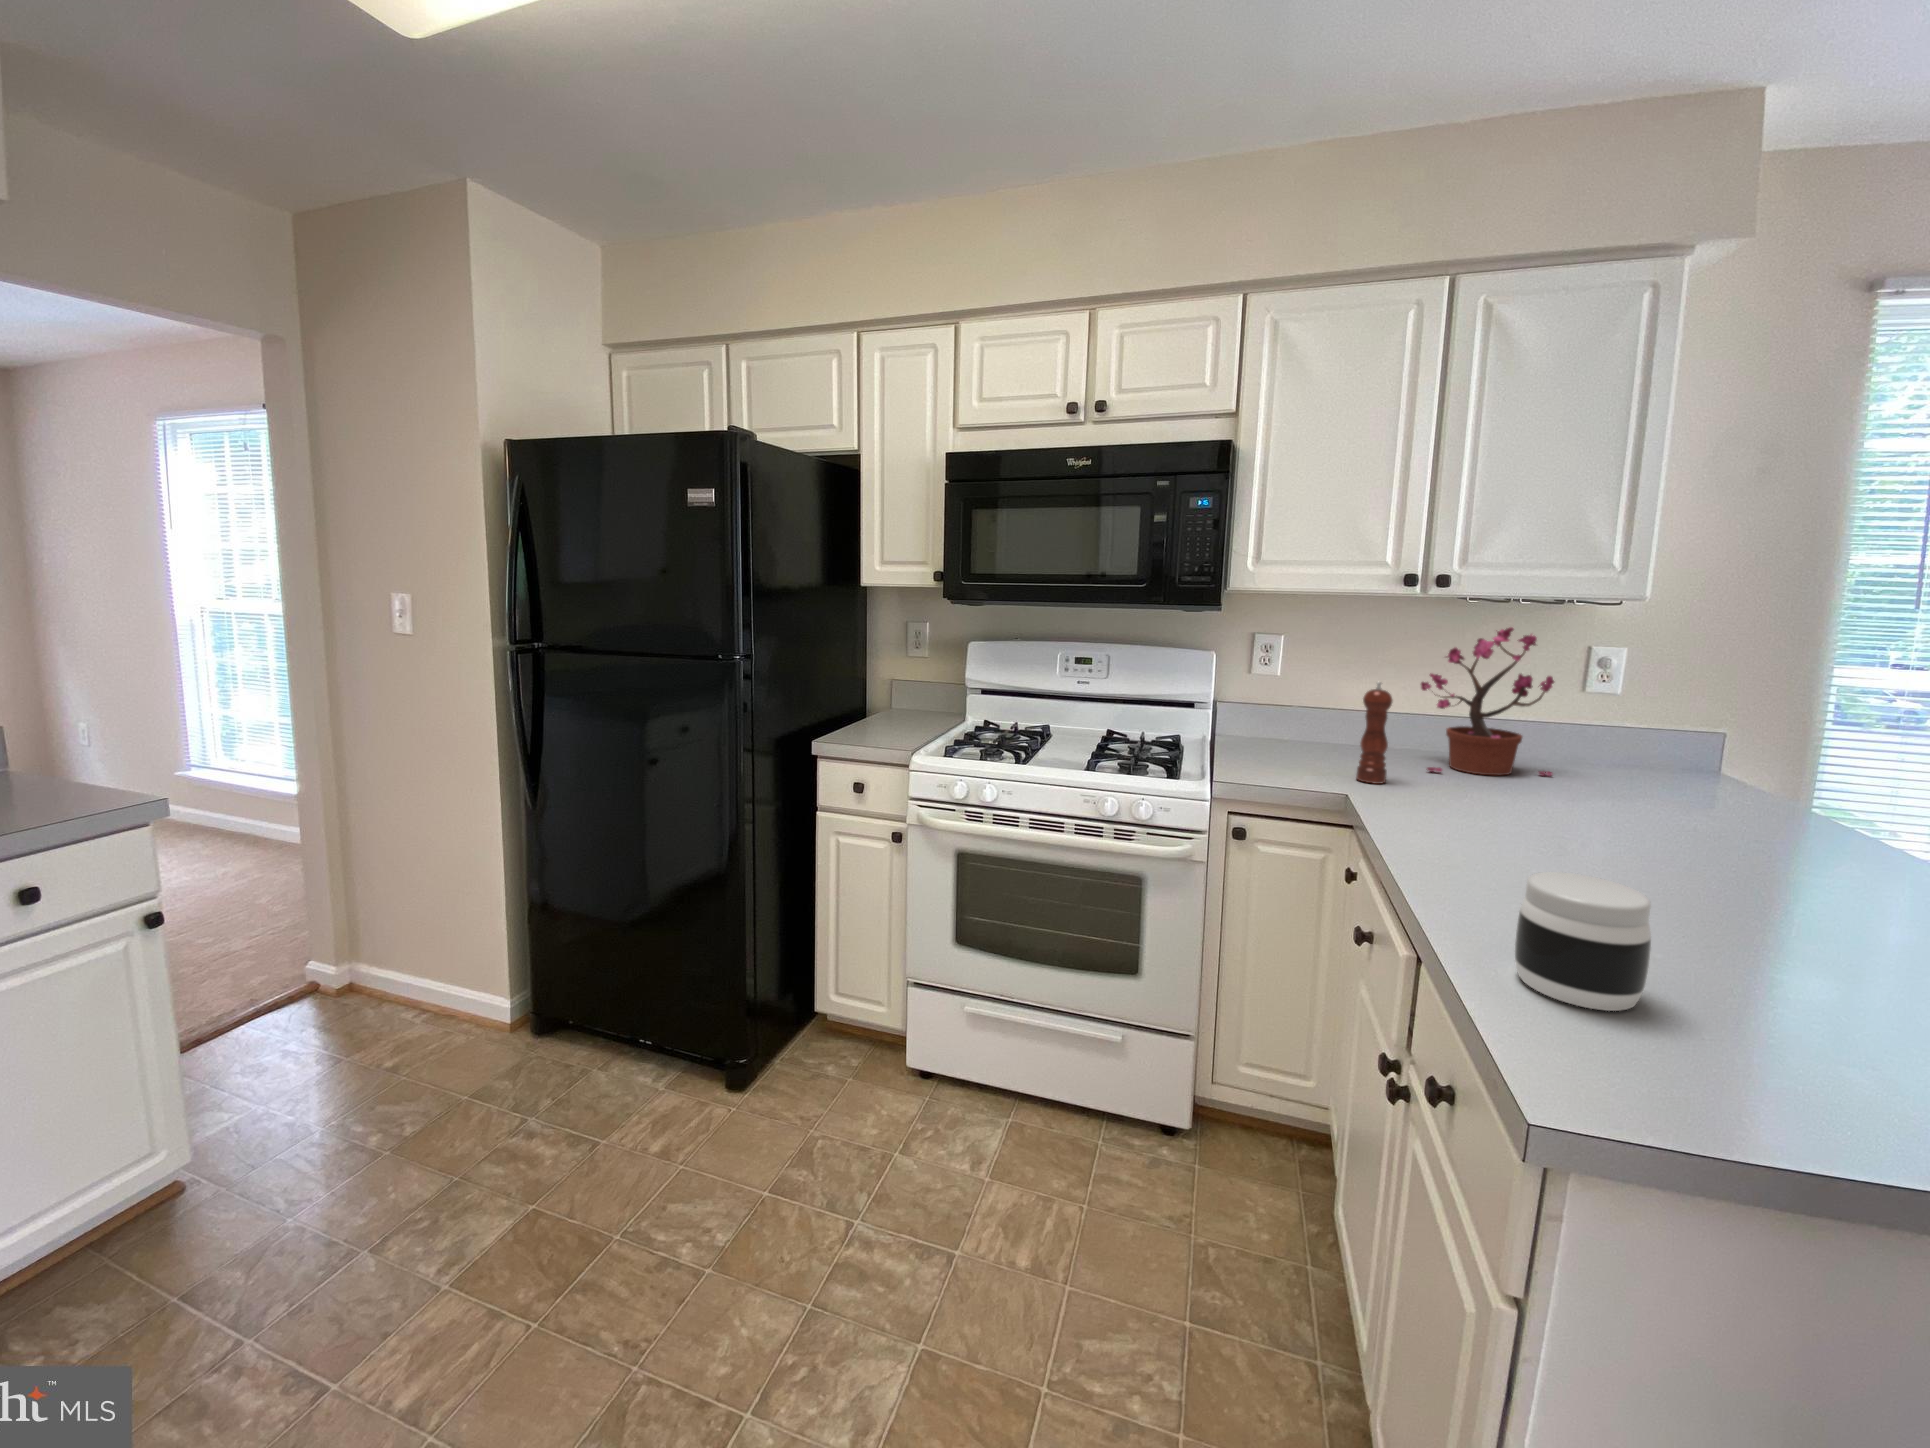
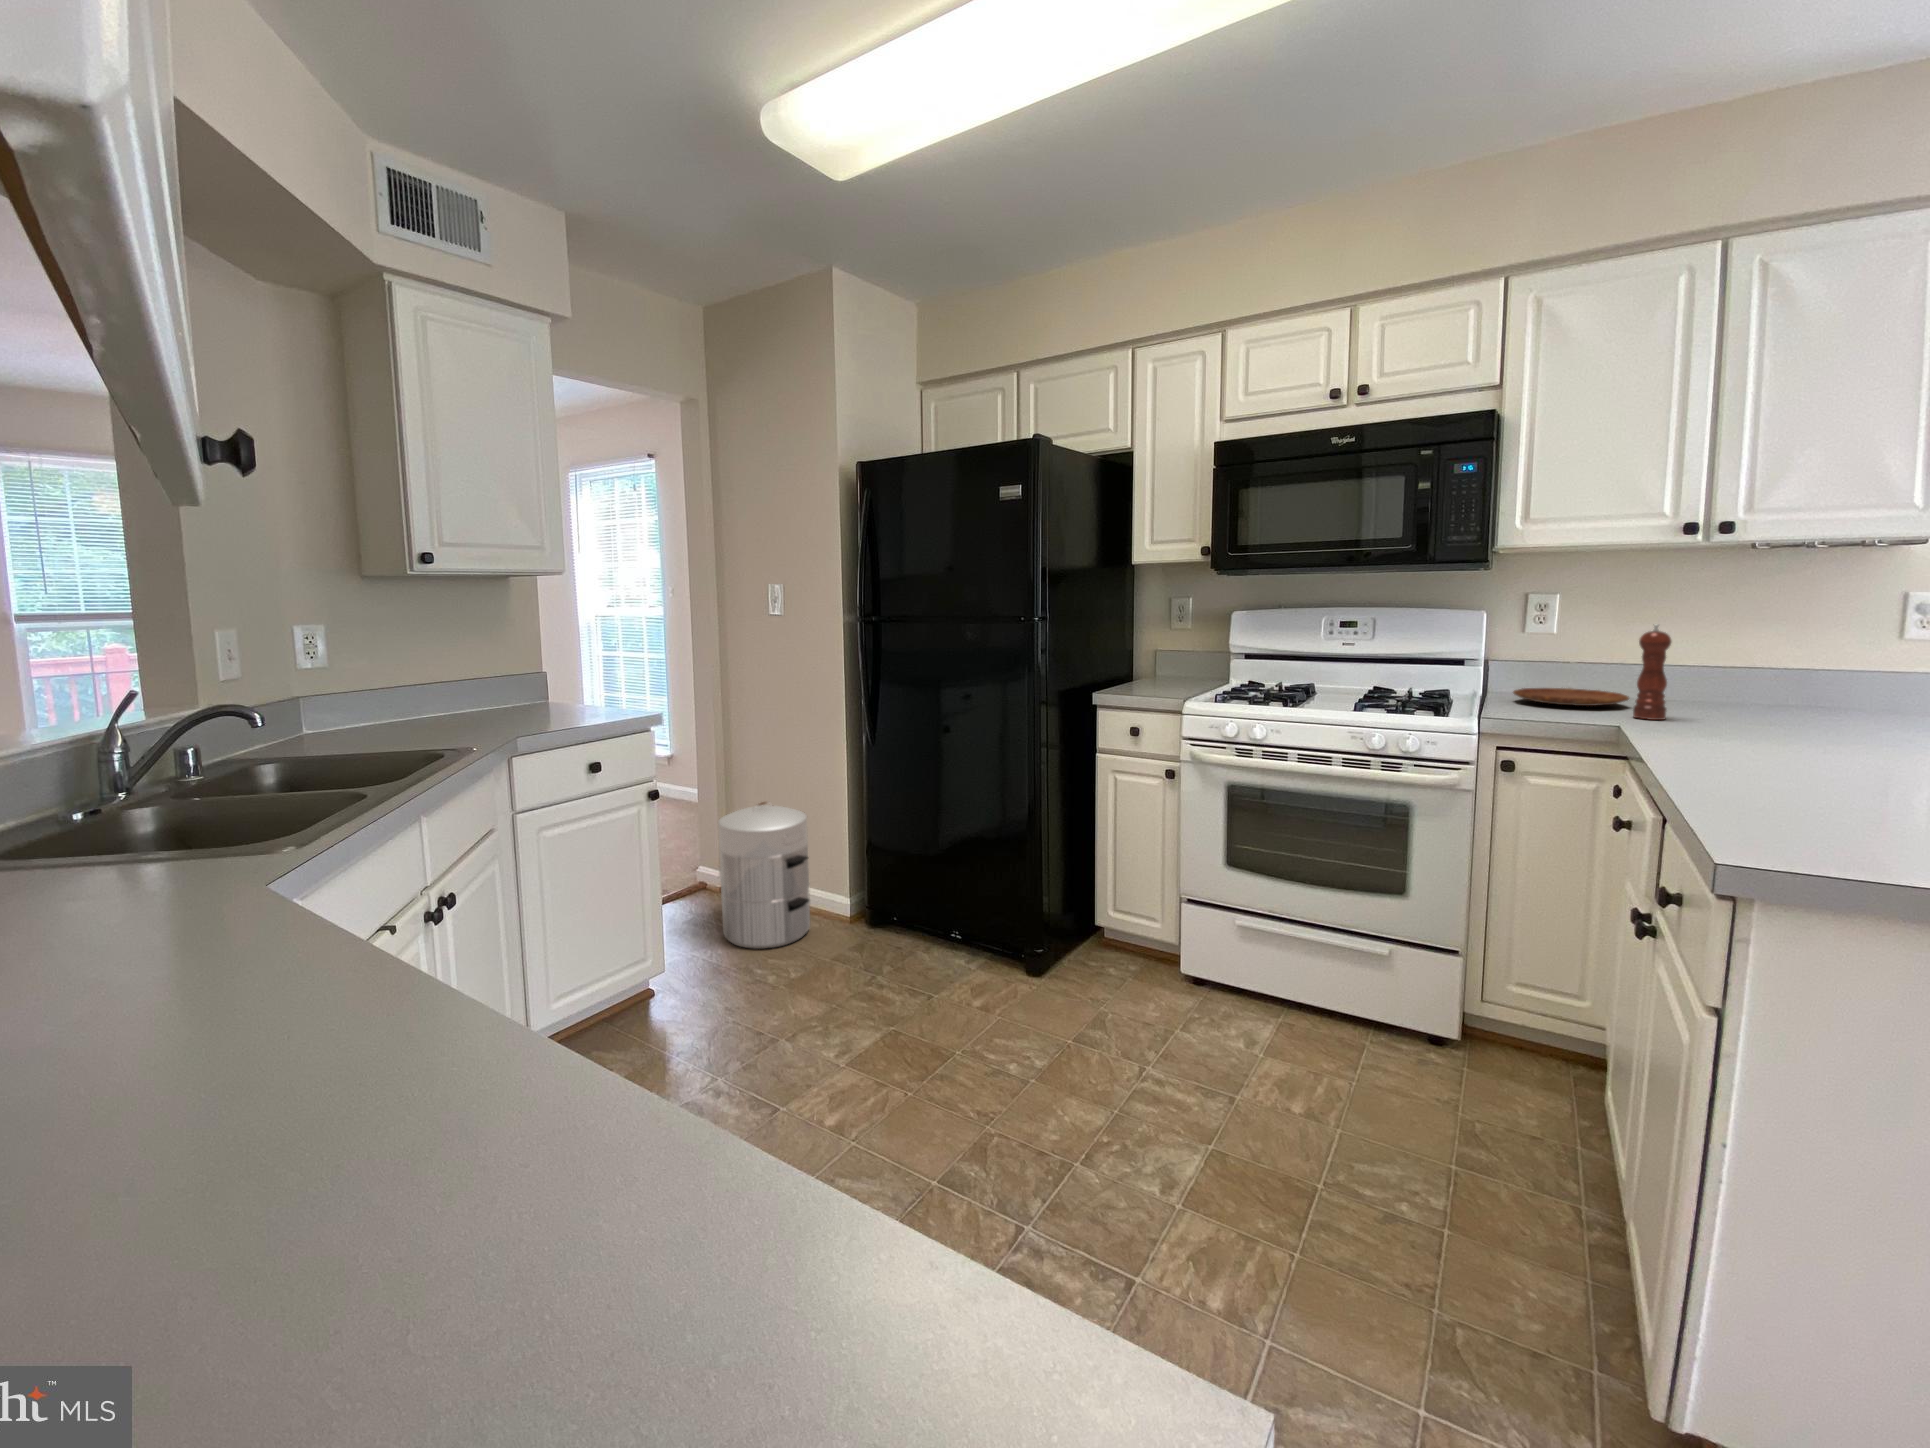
potted plant: present [1421,627,1554,776] -> none [1710,571,1868,717]
tray: none [1243,736,1351,762] -> present [1513,688,1629,706]
jar: present [1515,872,1651,1011] -> none [1752,730,1879,830]
waste bin: none [313,883,457,1082] -> present [718,801,810,949]

